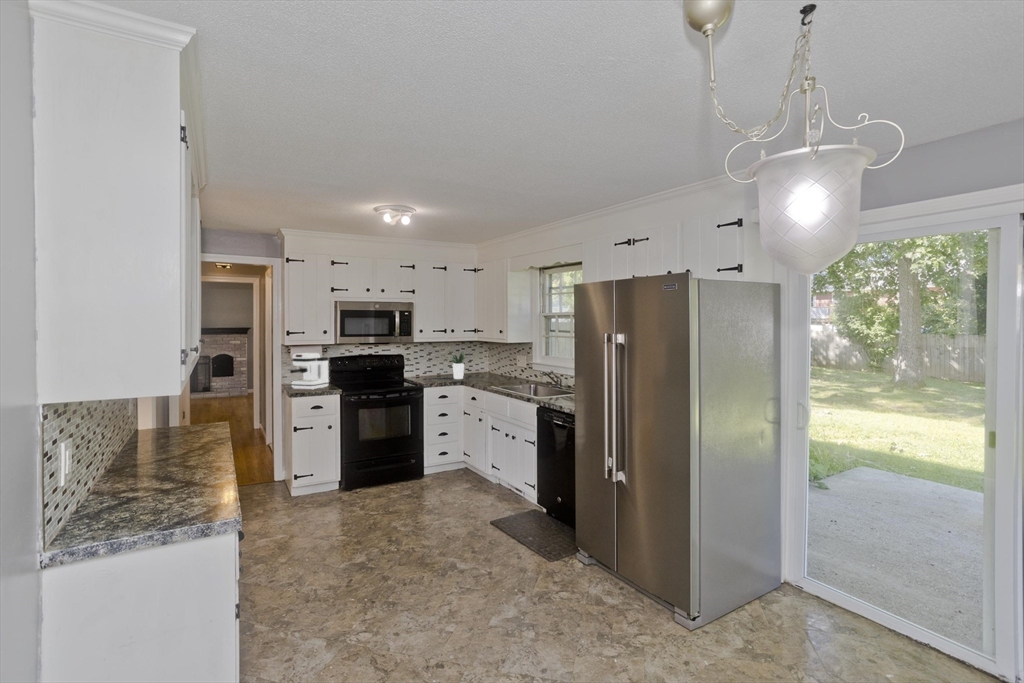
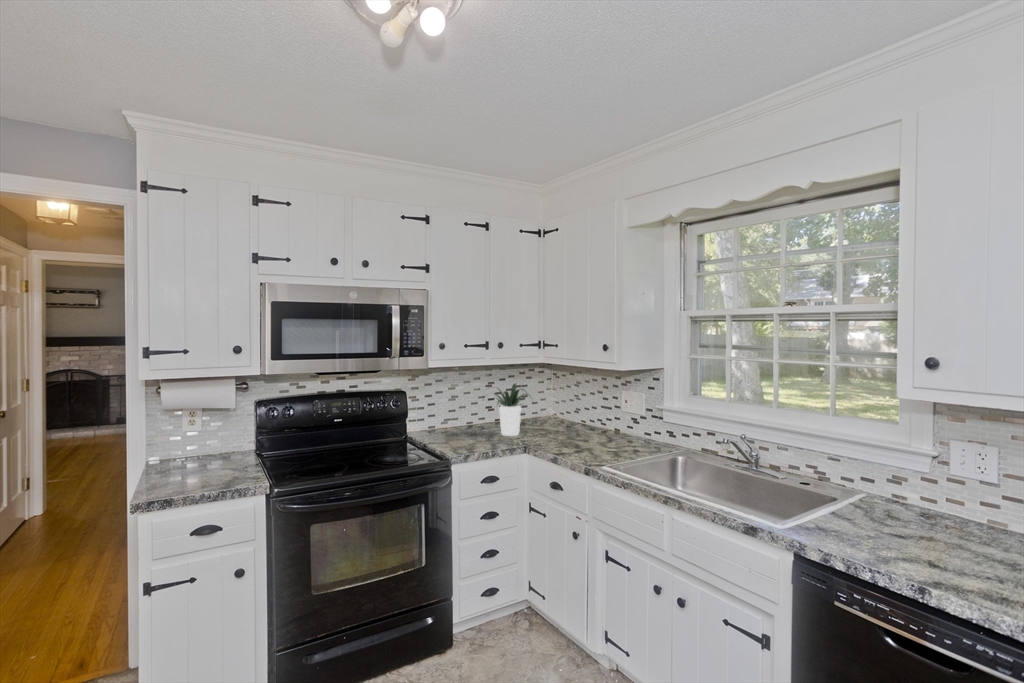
coffee maker: present [290,353,328,390] -> none [143,395,244,483]

